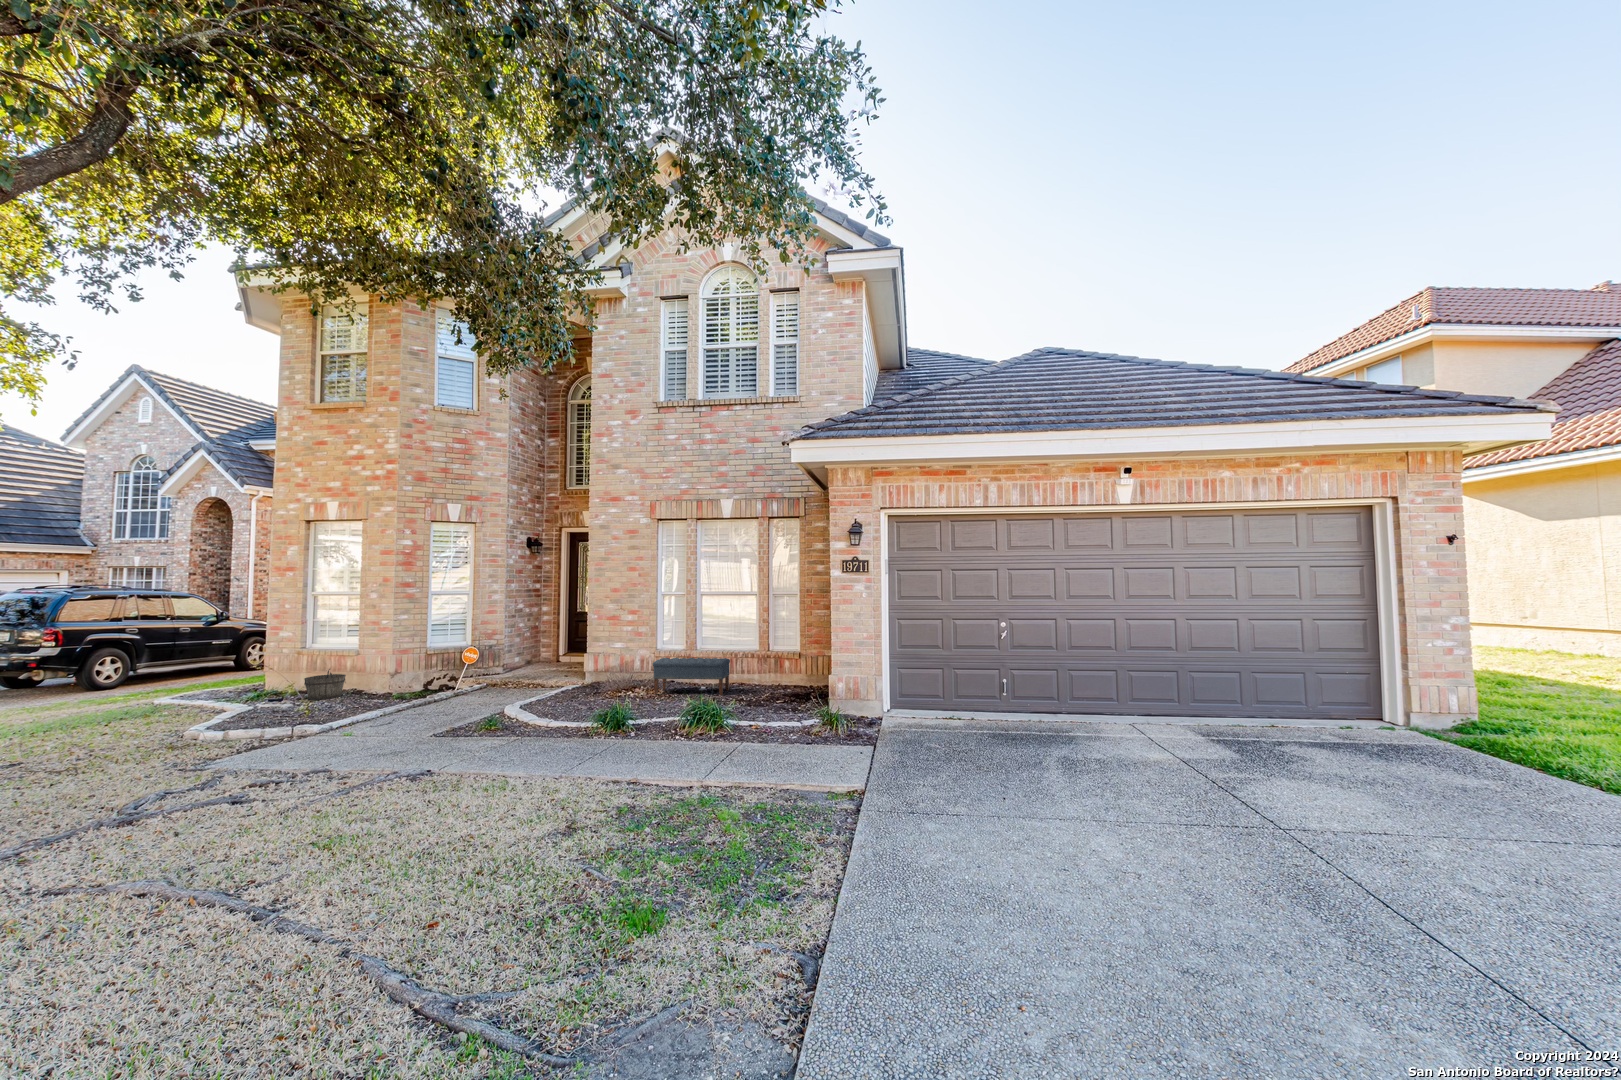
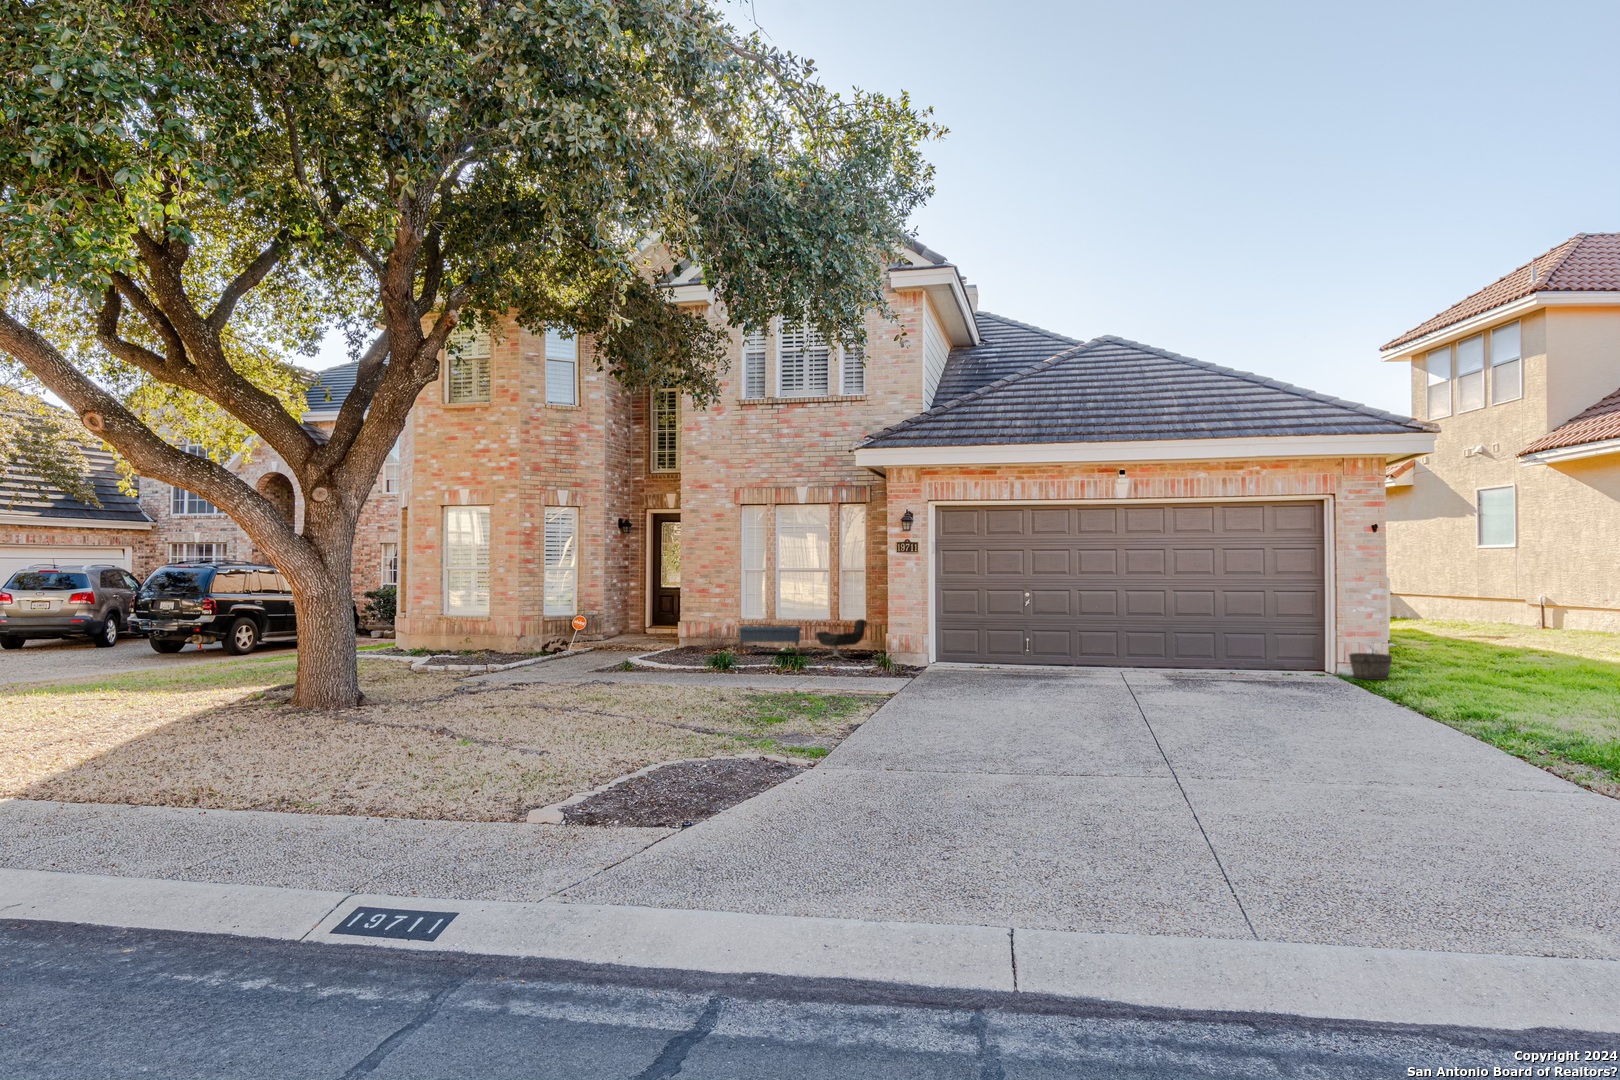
lounge chair: none [743,649,801,700] -> present [816,619,866,656]
wooden bucket: present [304,669,346,700] -> present [1349,652,1392,680]

